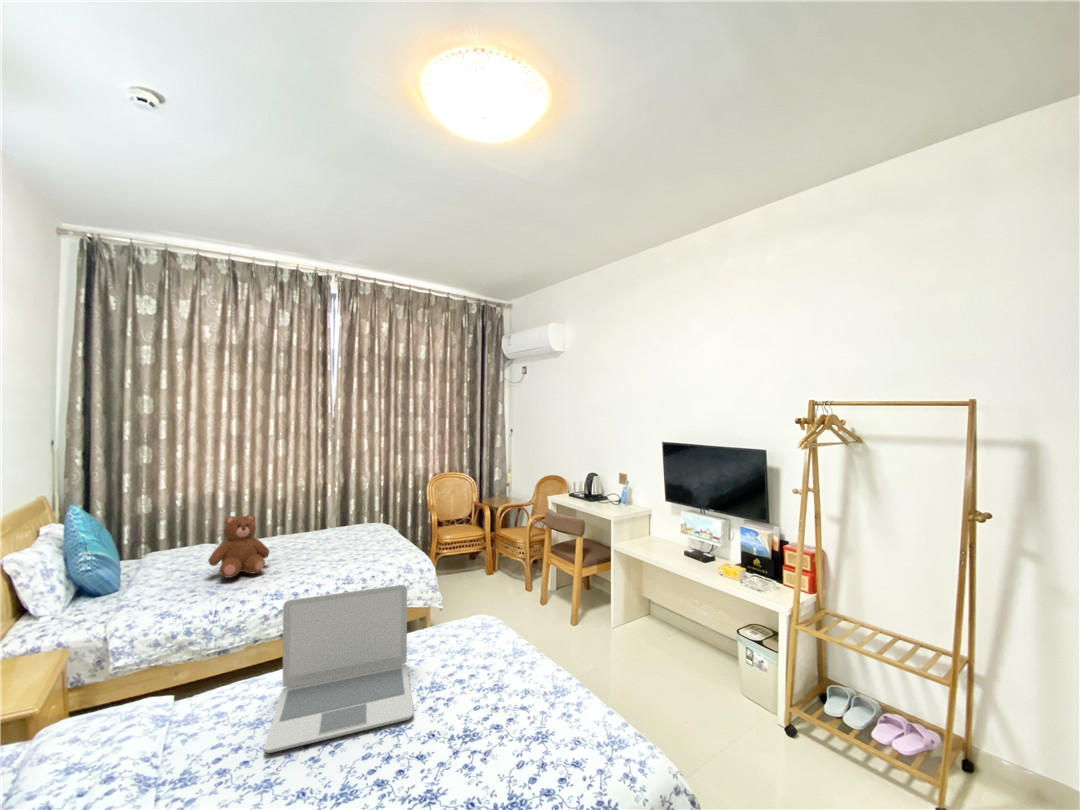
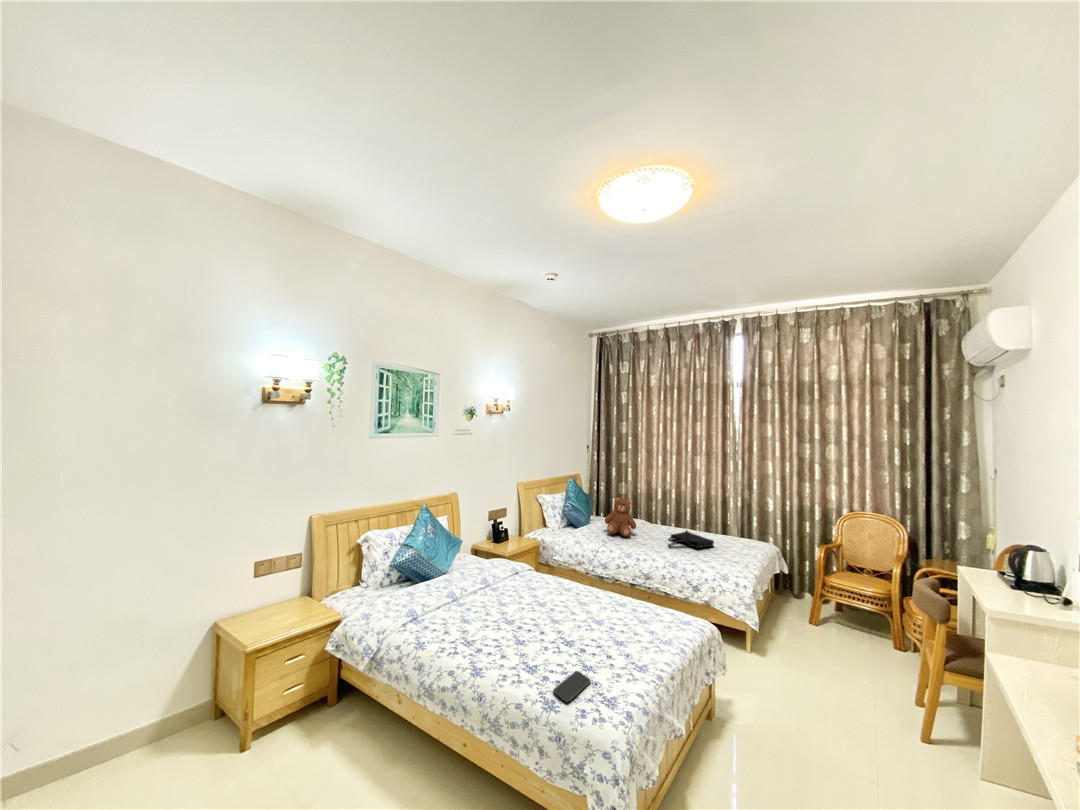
tote bag: none [321,535,374,563] -> present [668,531,714,548]
laptop: present [264,585,413,753] -> none [530,545,631,660]
smartphone: none [410,736,444,783] -> present [553,671,591,703]

